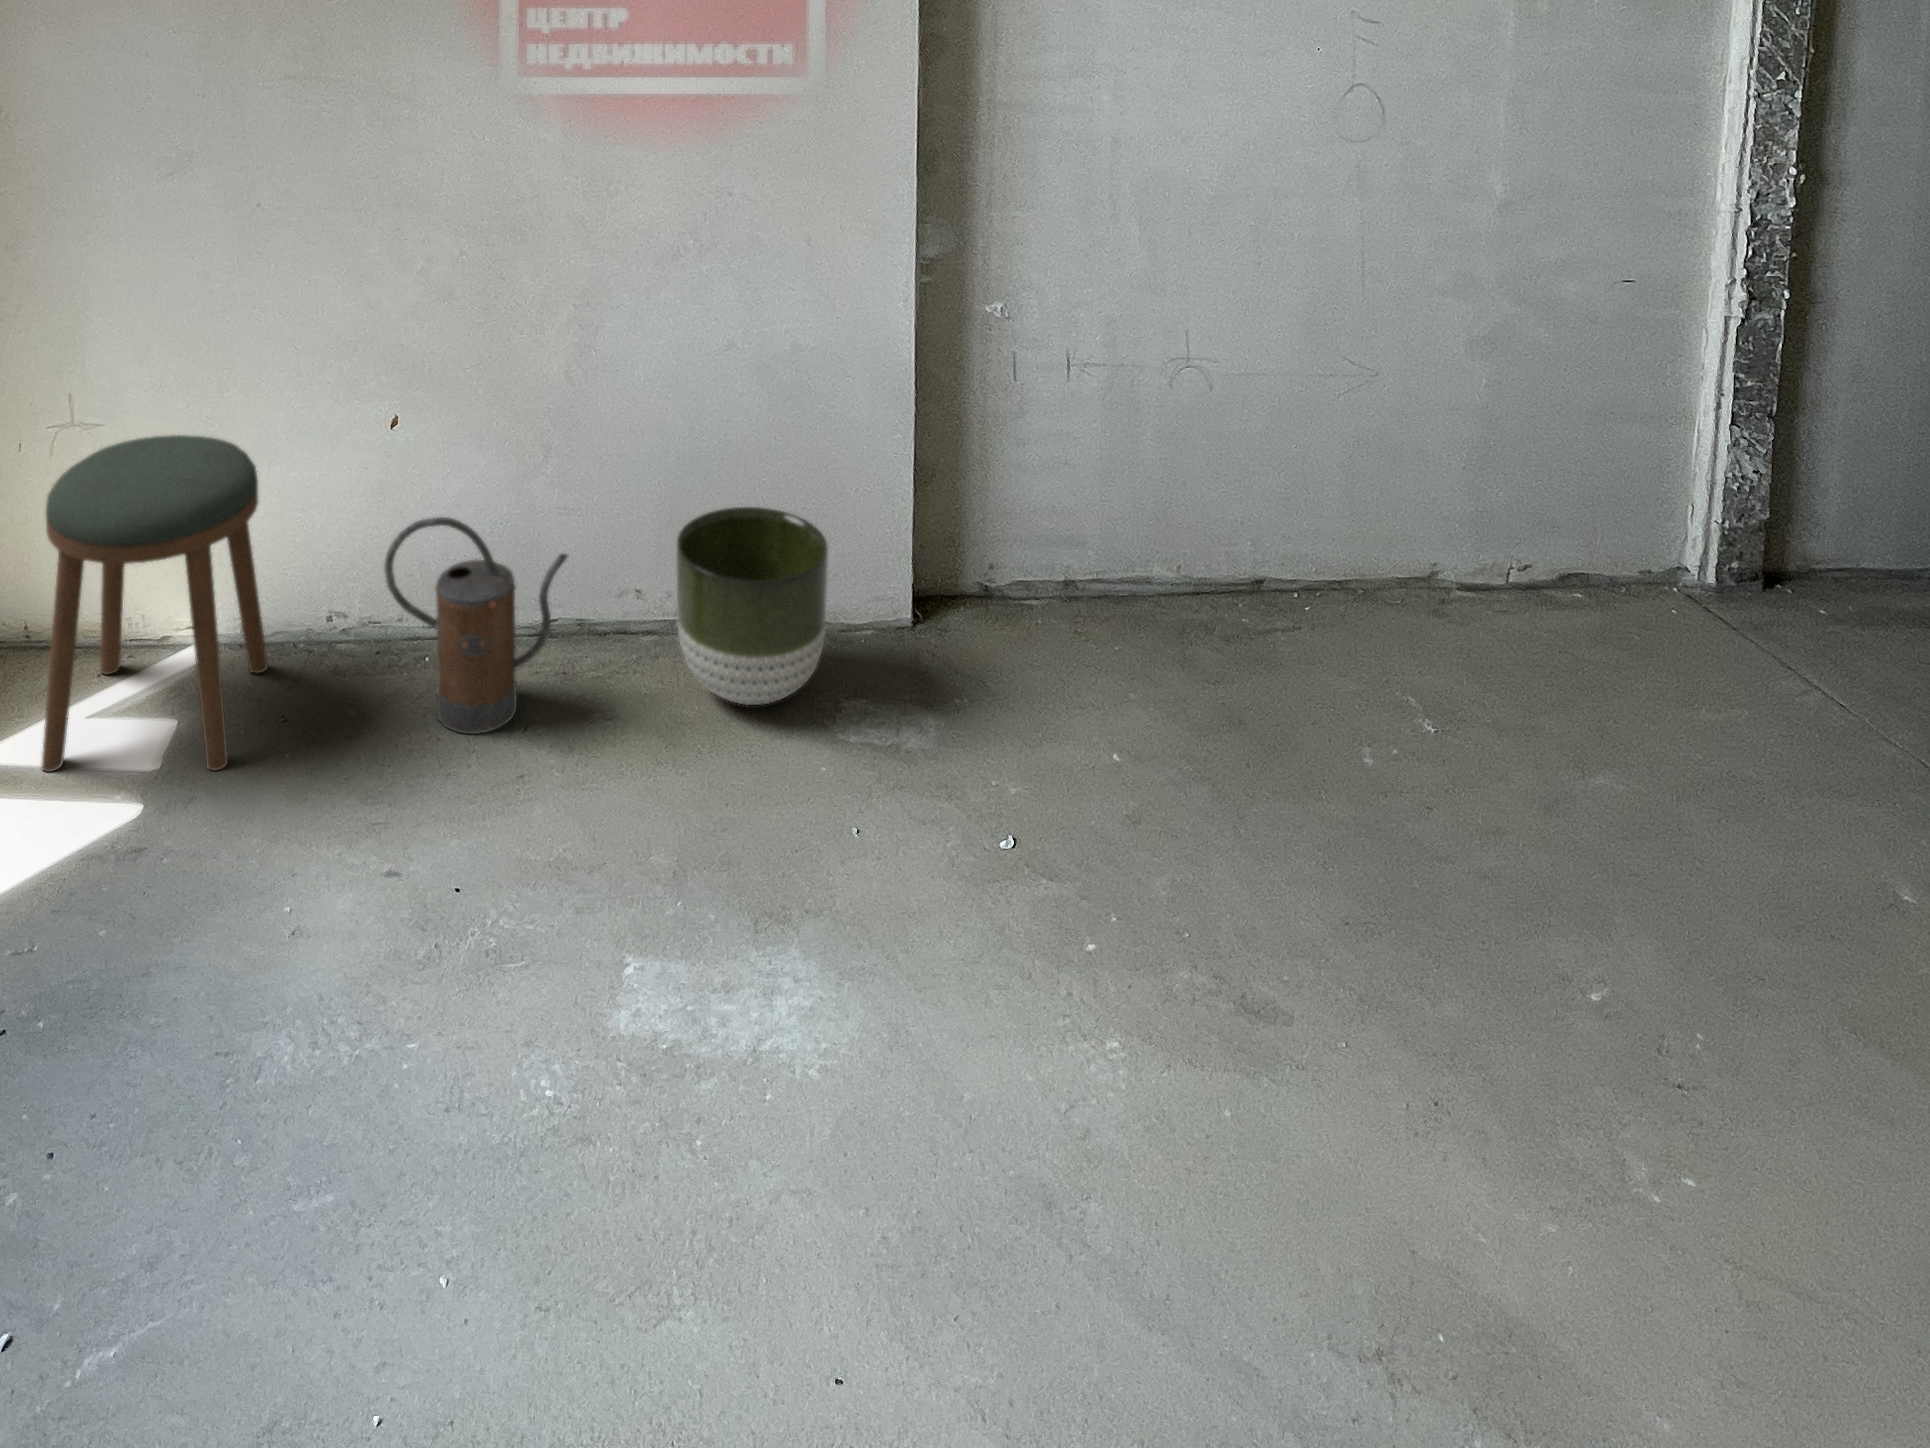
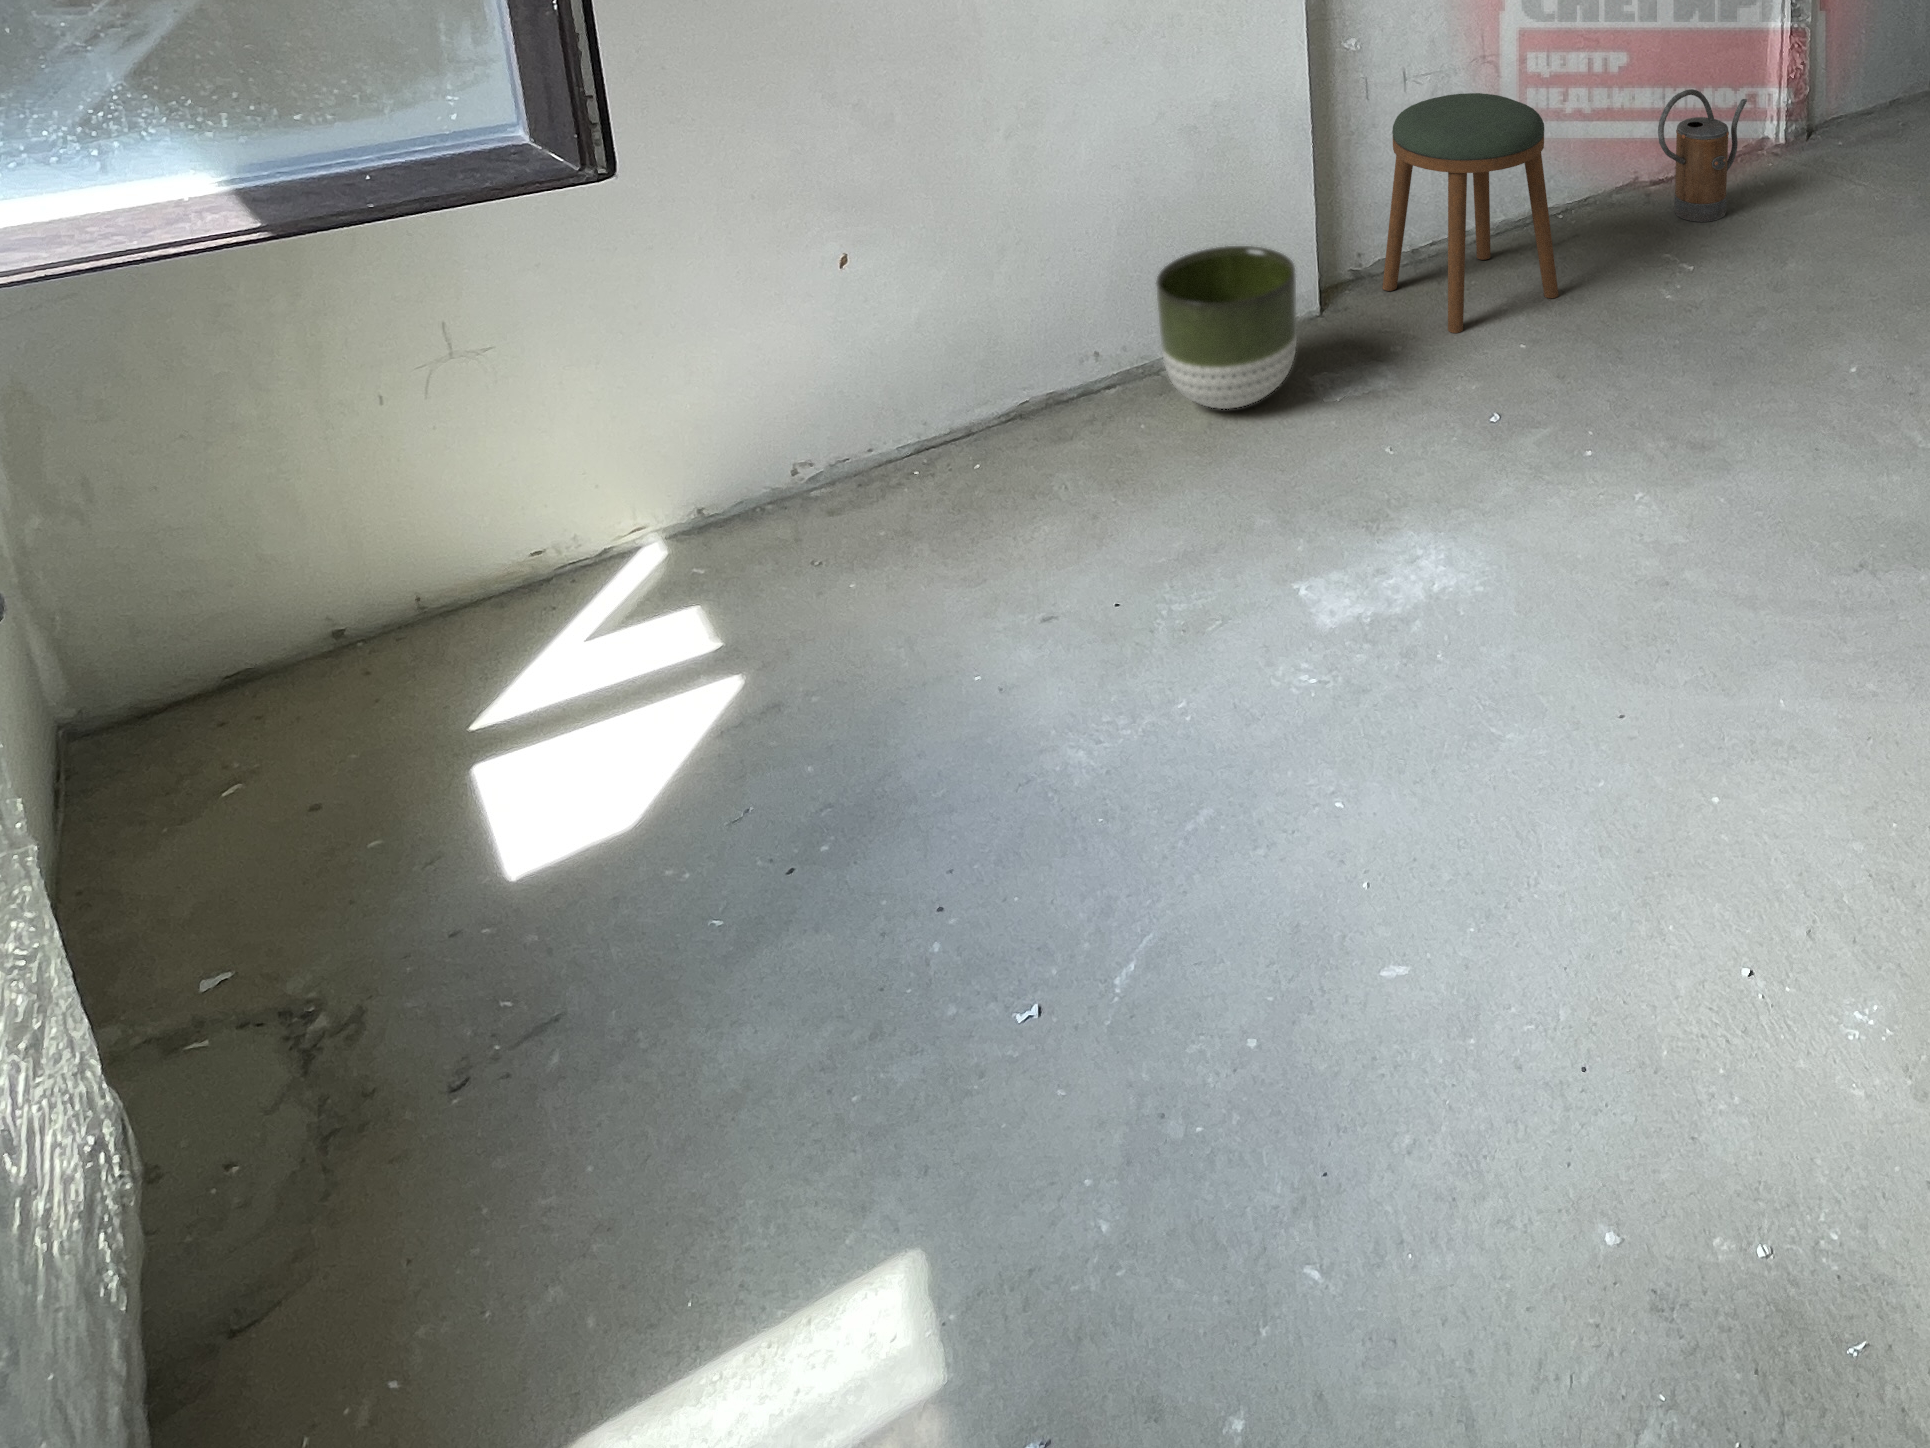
stool: present [42,435,268,772] -> present [1382,93,1558,333]
watering can: present [384,517,568,734] -> present [1658,89,1747,222]

